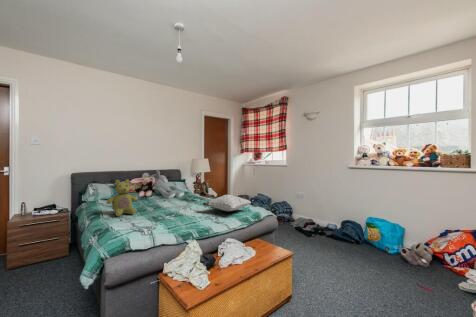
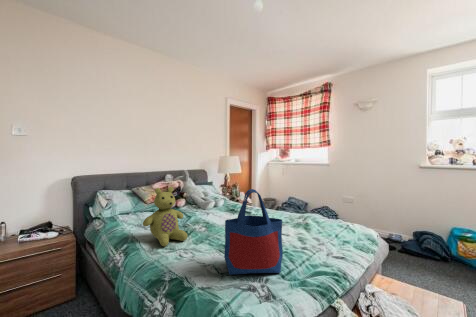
tote bag: none [145,179,180,229] -> present [224,189,283,275]
pillow: present [203,194,251,212] -> none [279,206,342,231]

